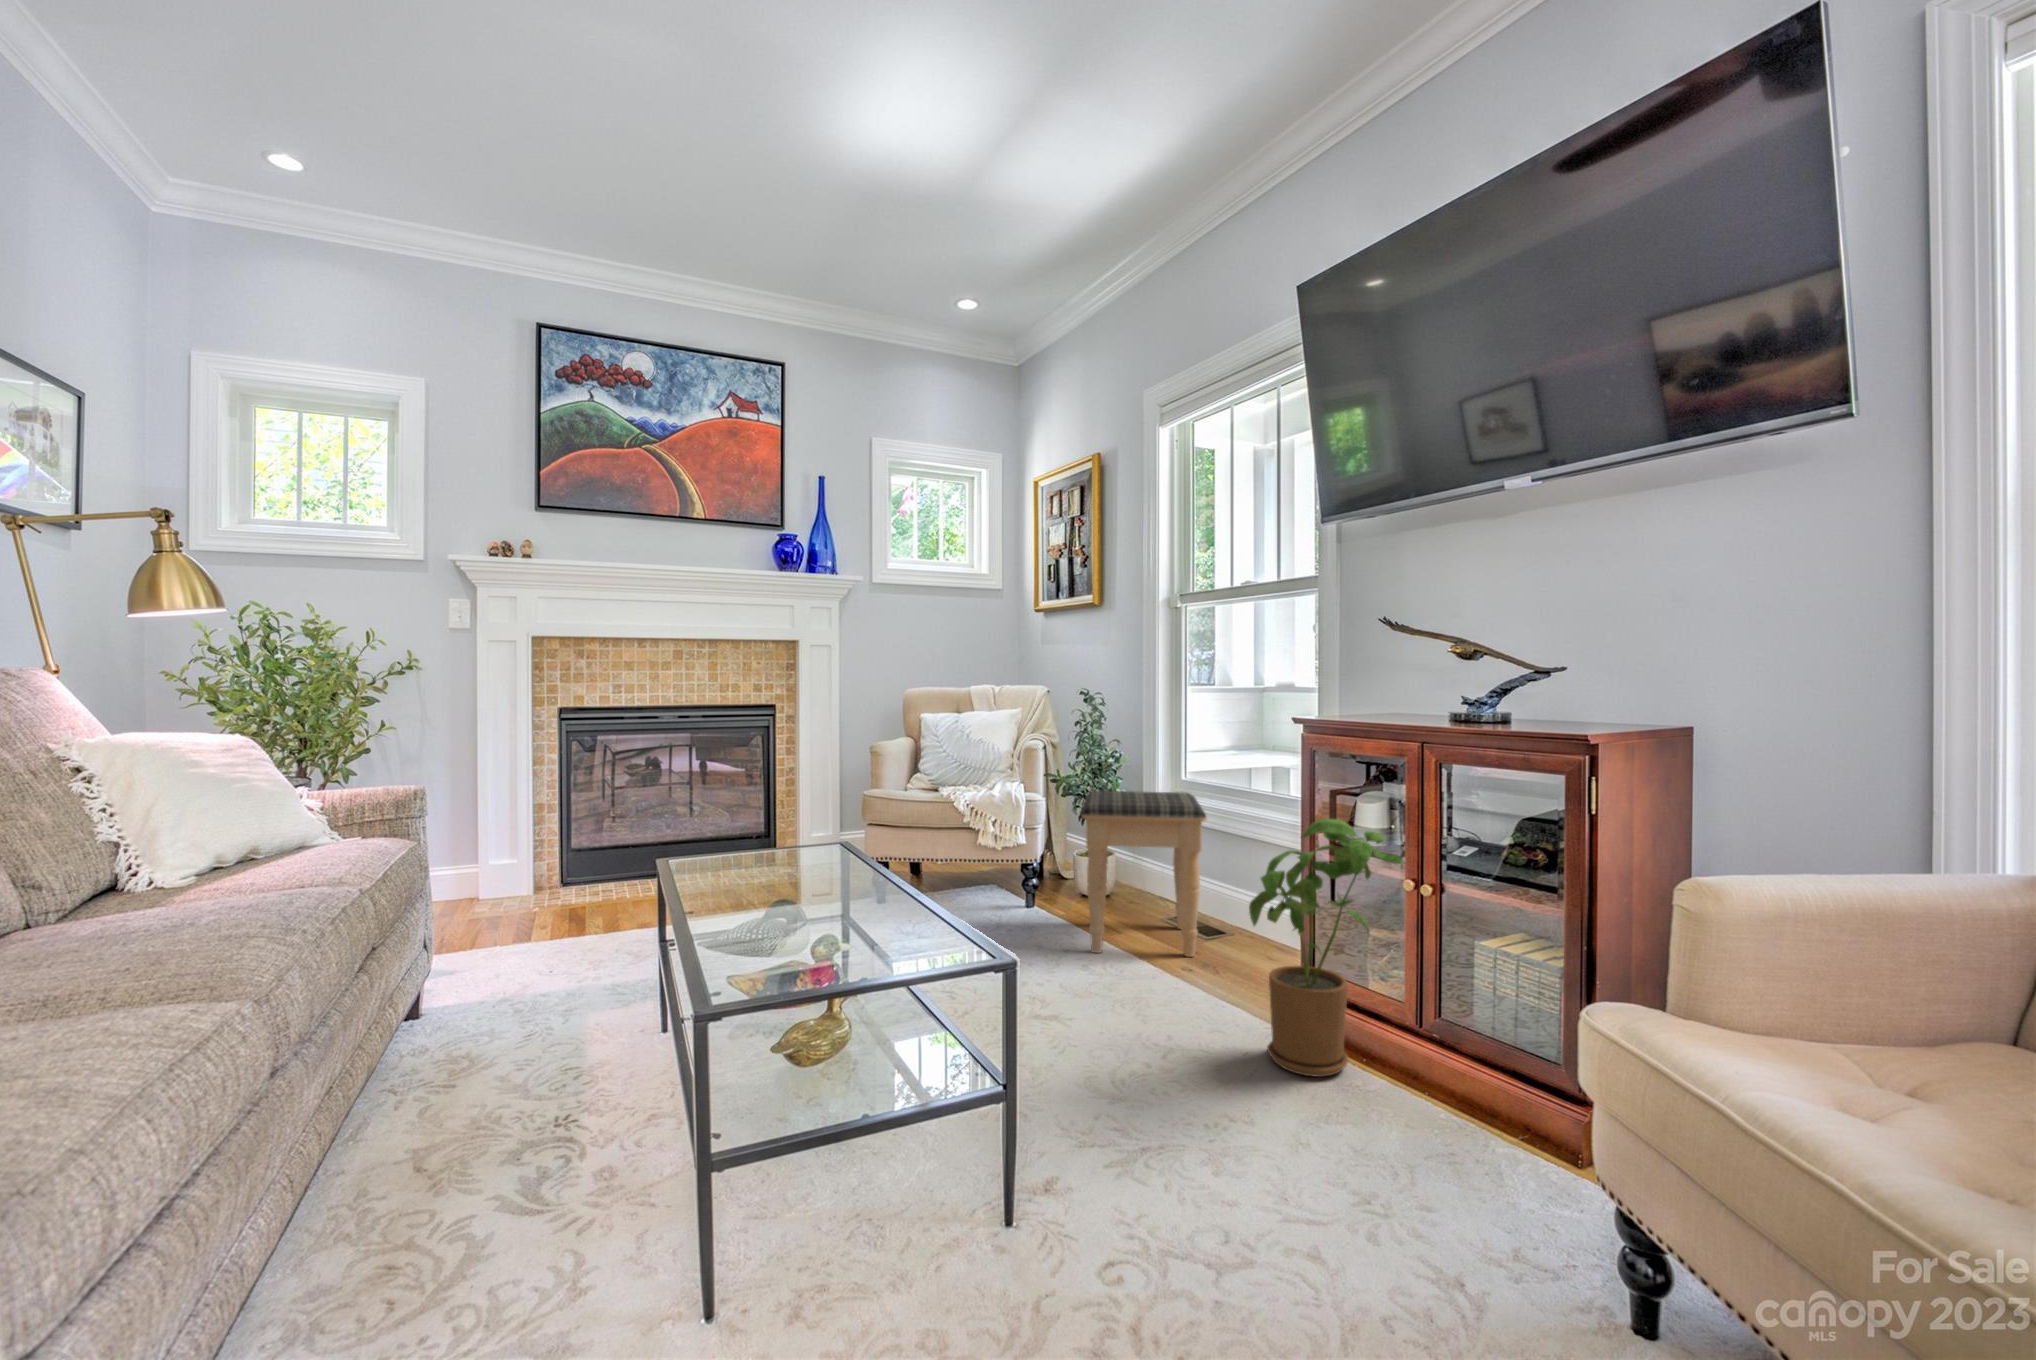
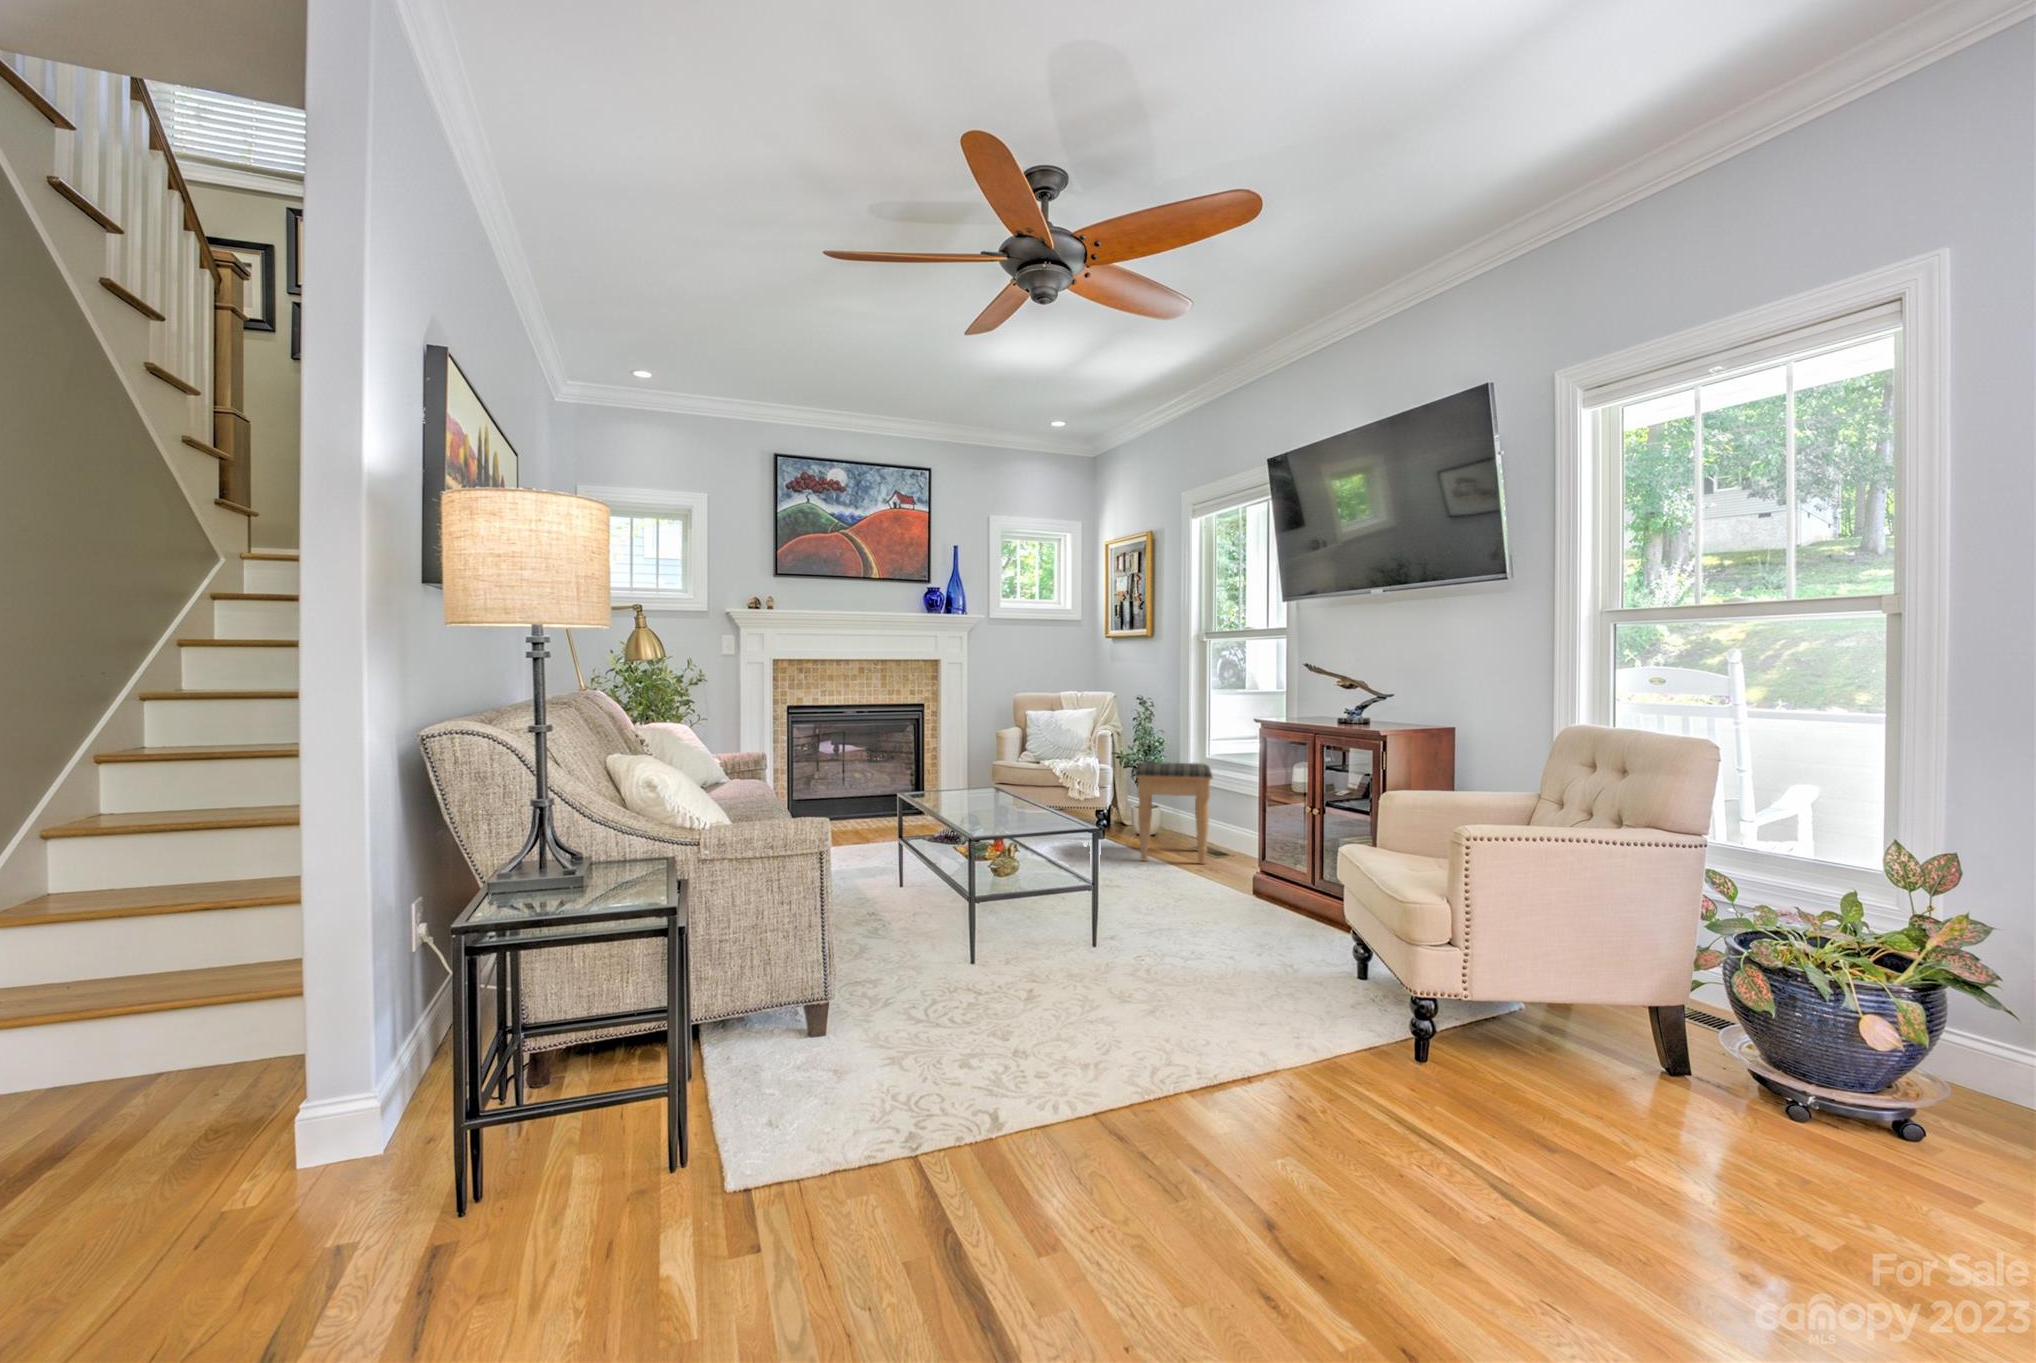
house plant: present [1249,818,1405,1077] -> none [1224,772,1308,911]

